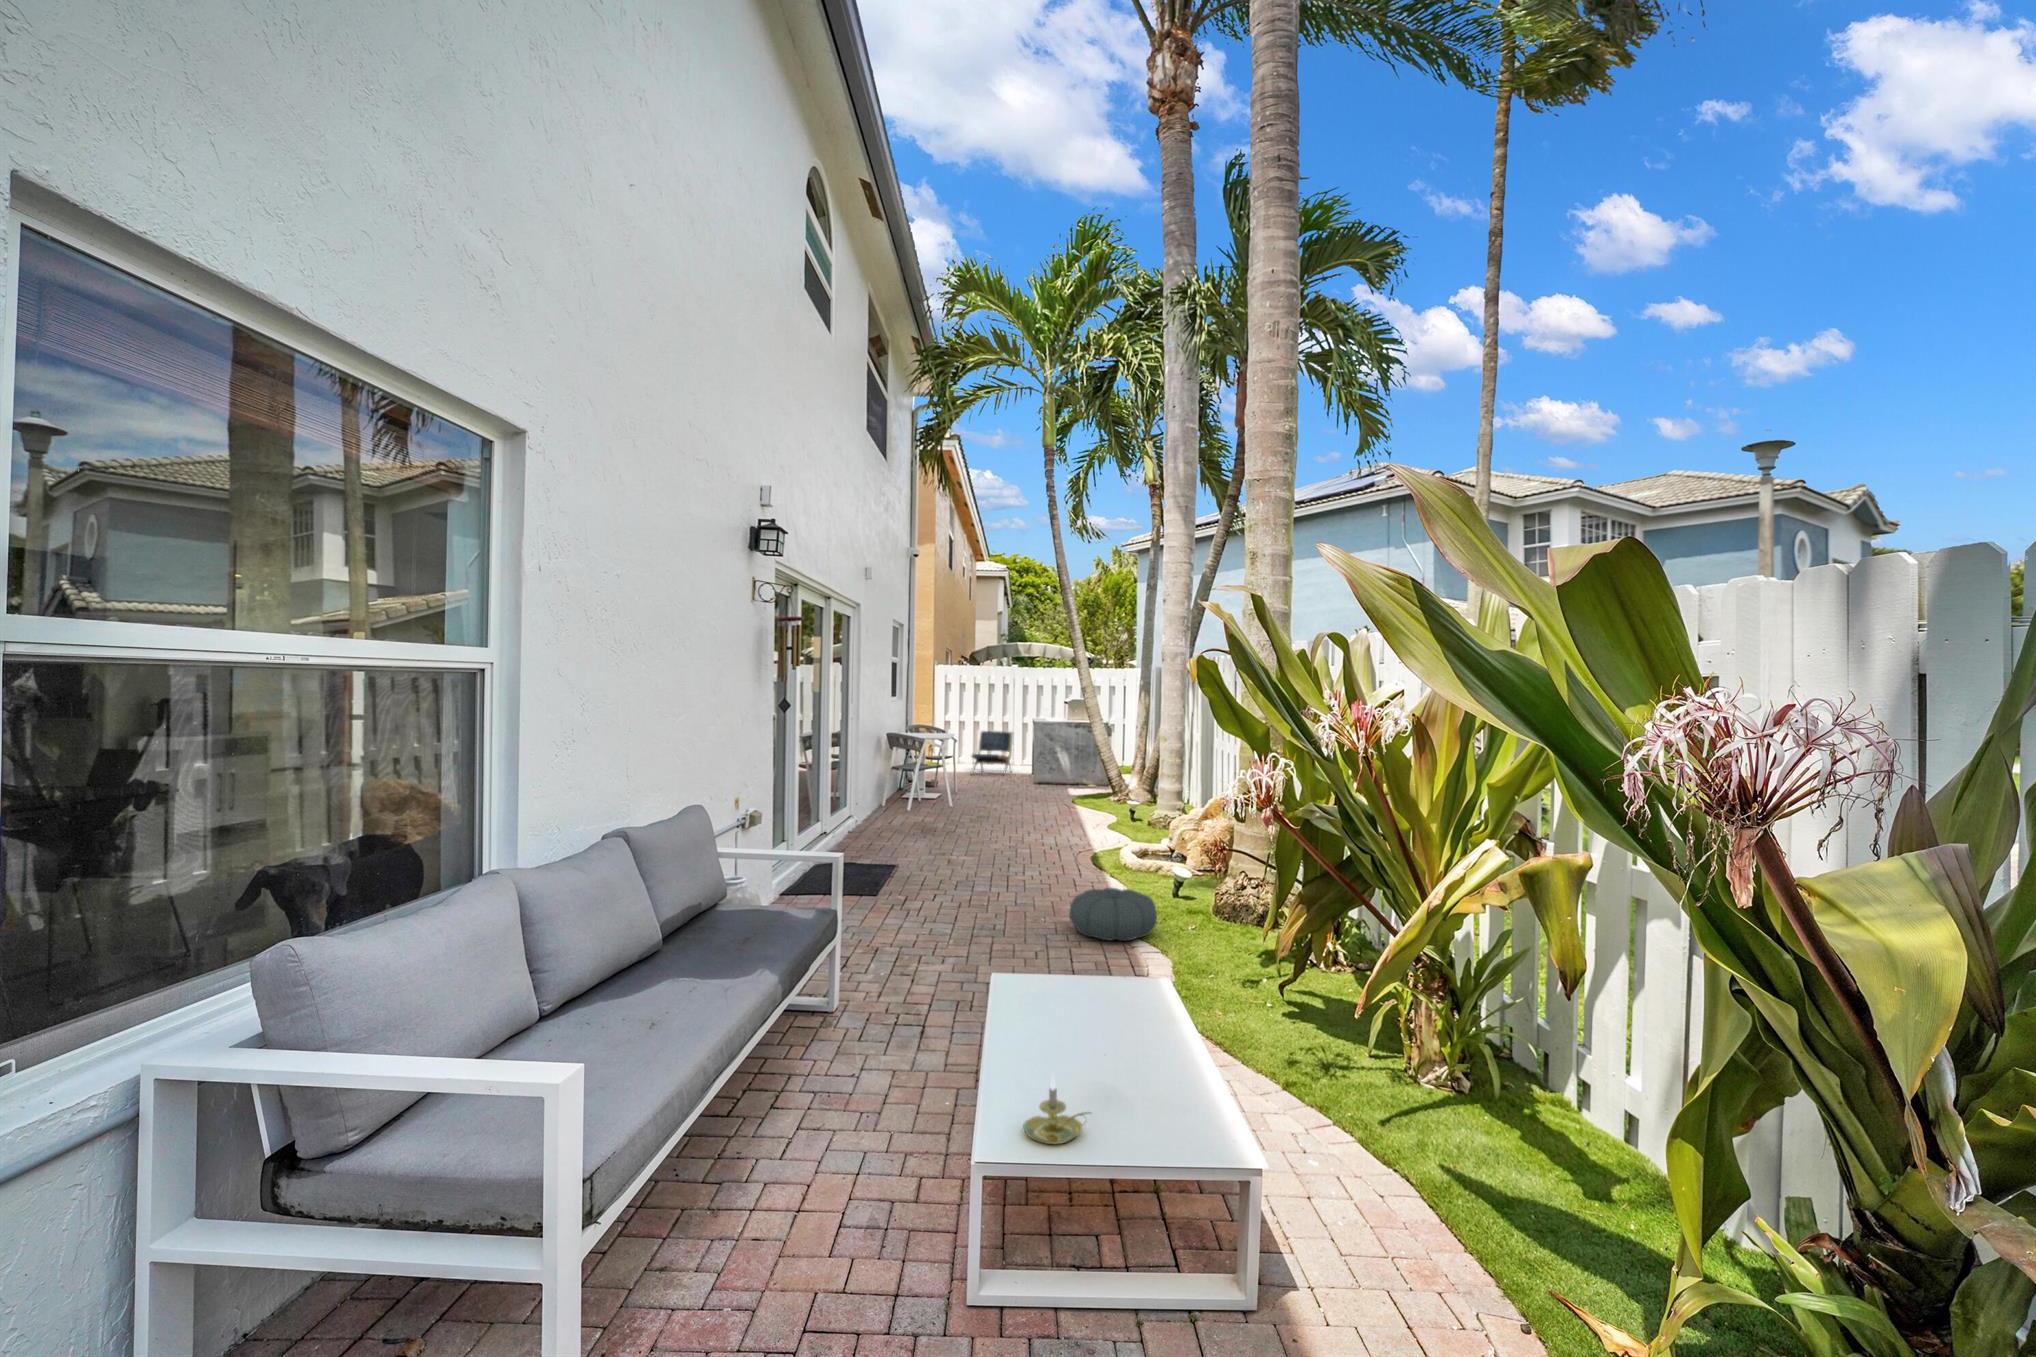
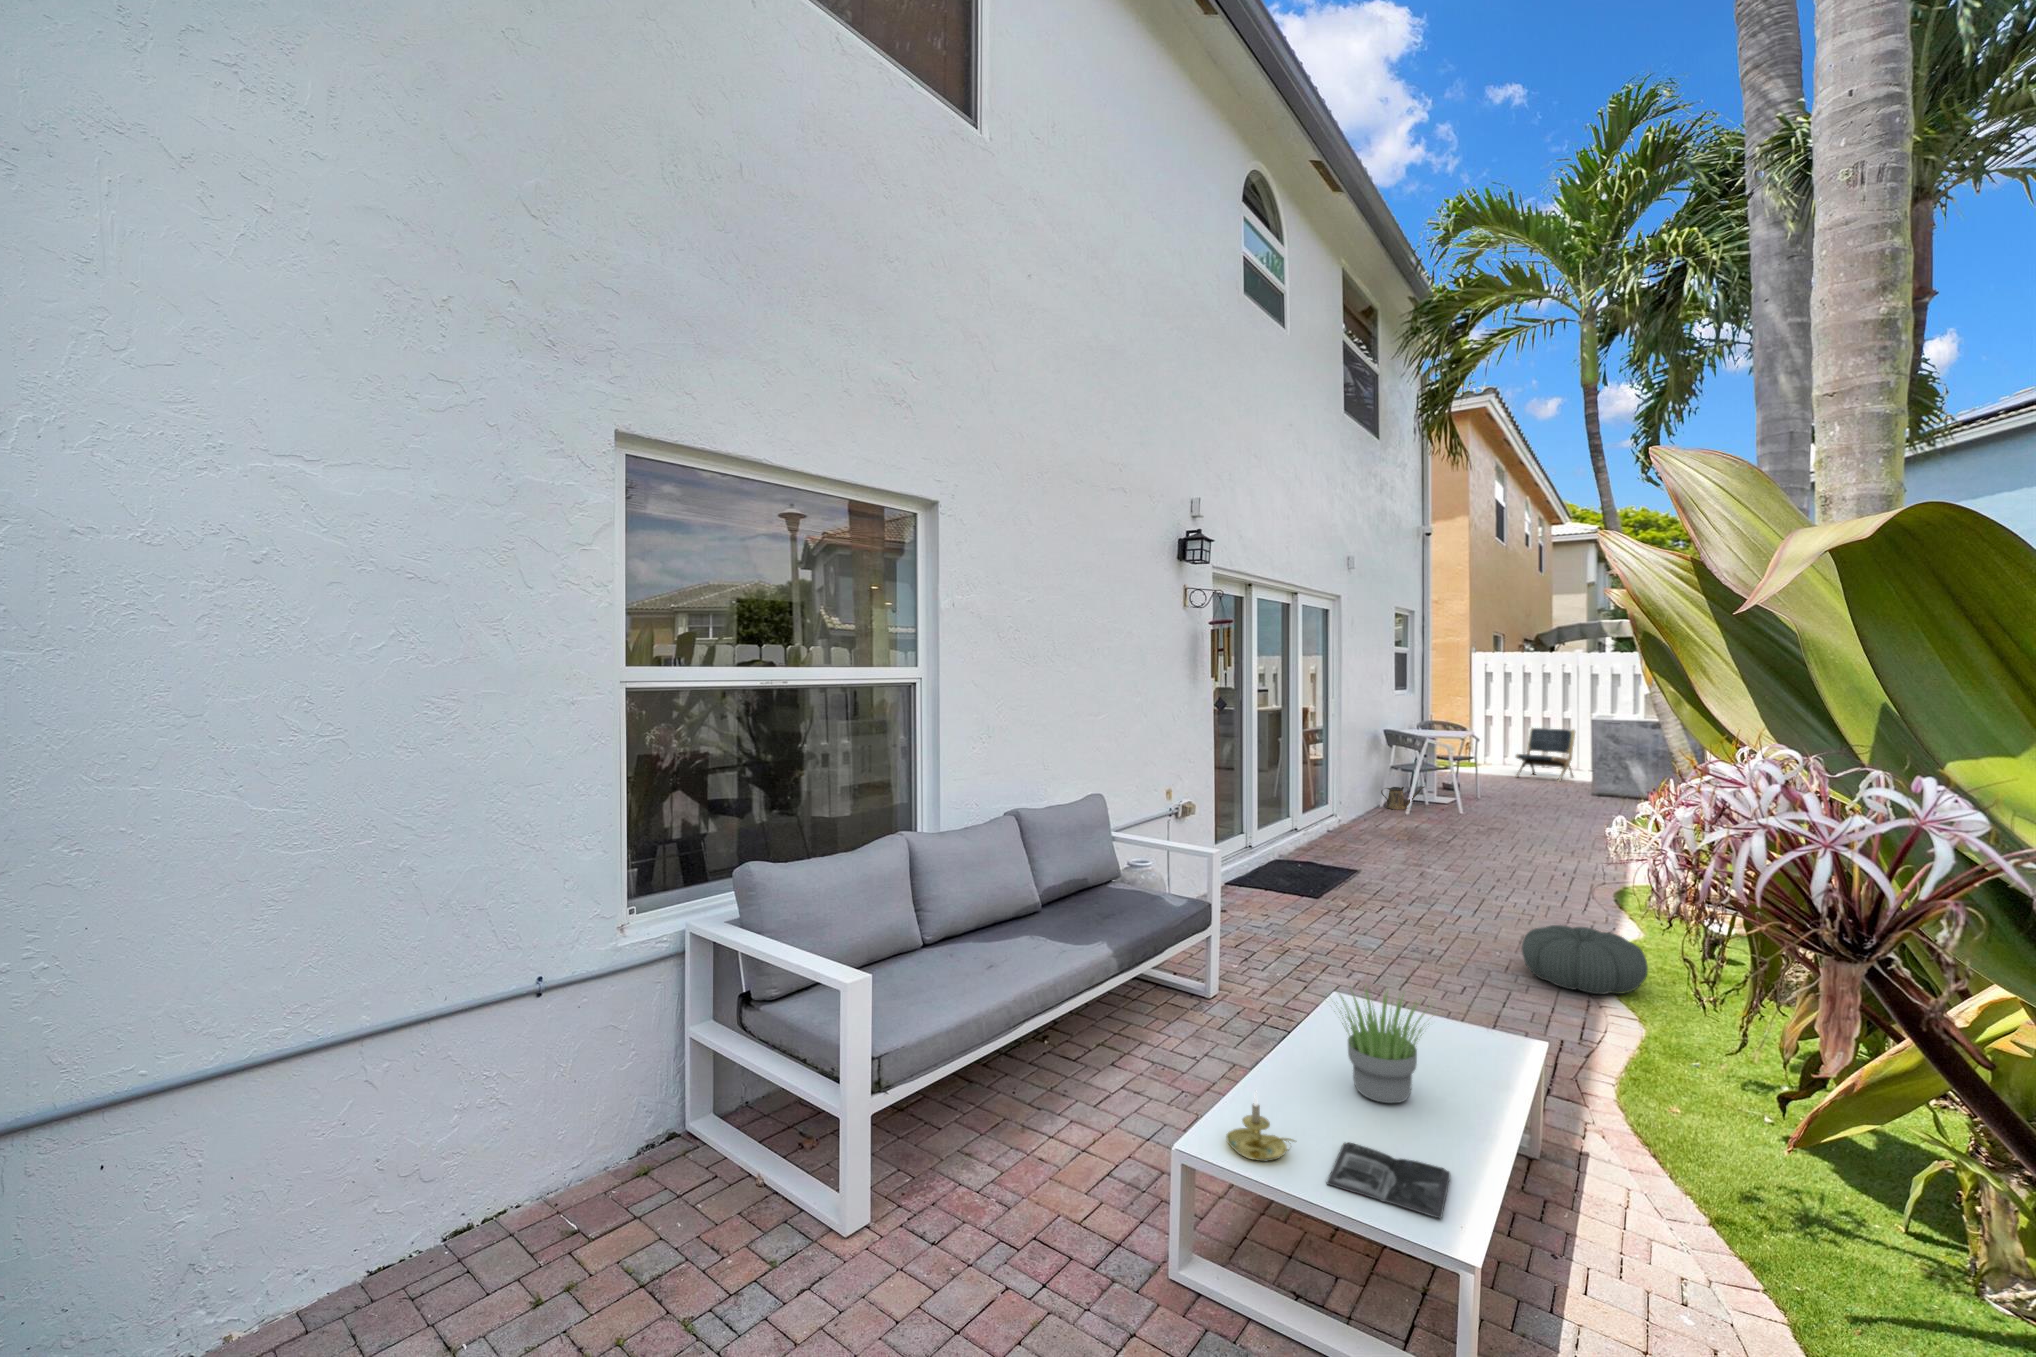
watering can: none [880,786,918,809] -> present [1381,786,1425,810]
potted plant: none [1056,951,1156,1060] -> present [1334,989,1426,1103]
magazine: none [1113,1098,1224,1143] -> present [1327,1143,1450,1219]

